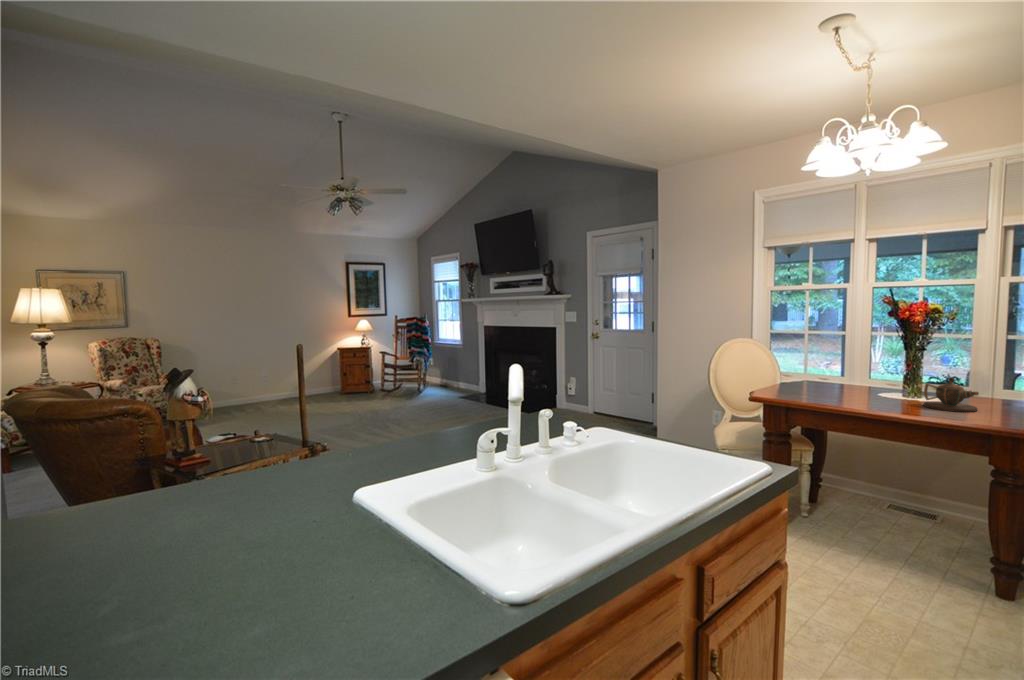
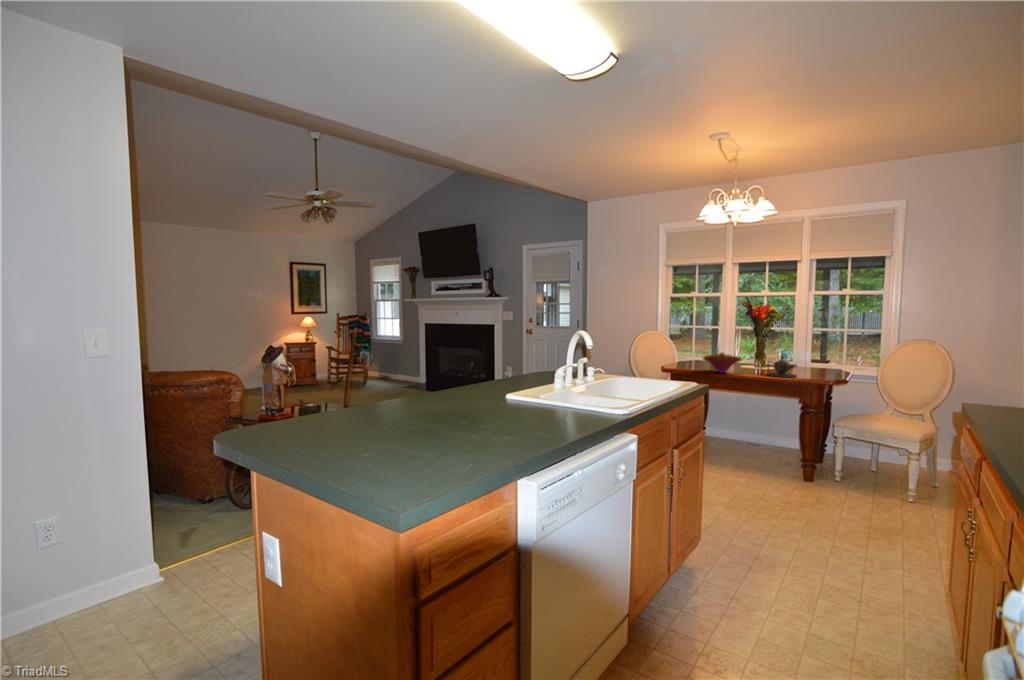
decorative bowl: none [816,369,881,400] -> present [703,353,742,373]

